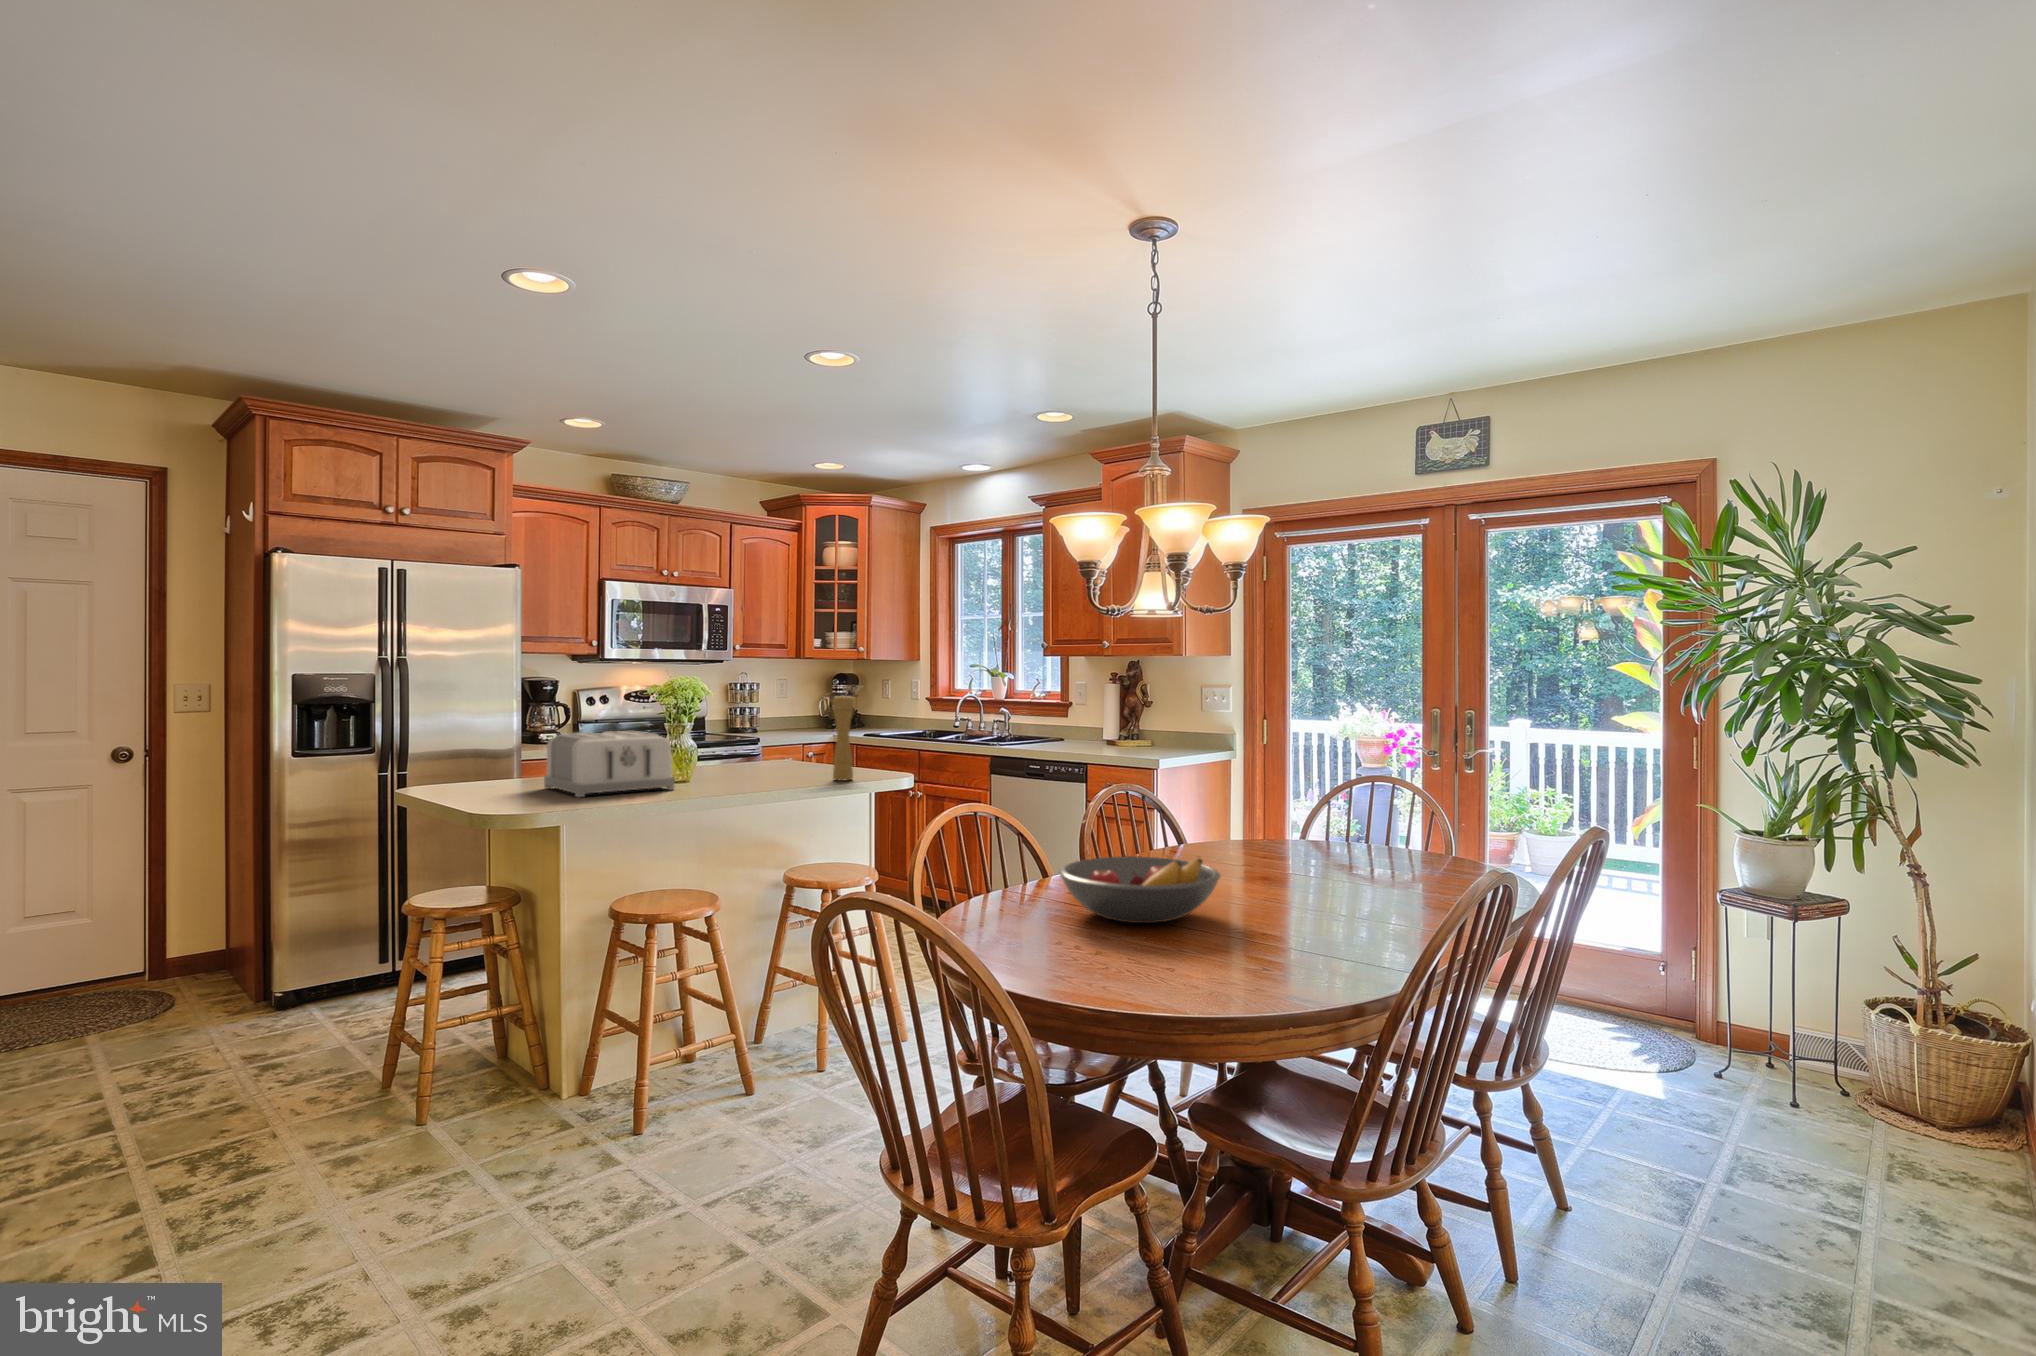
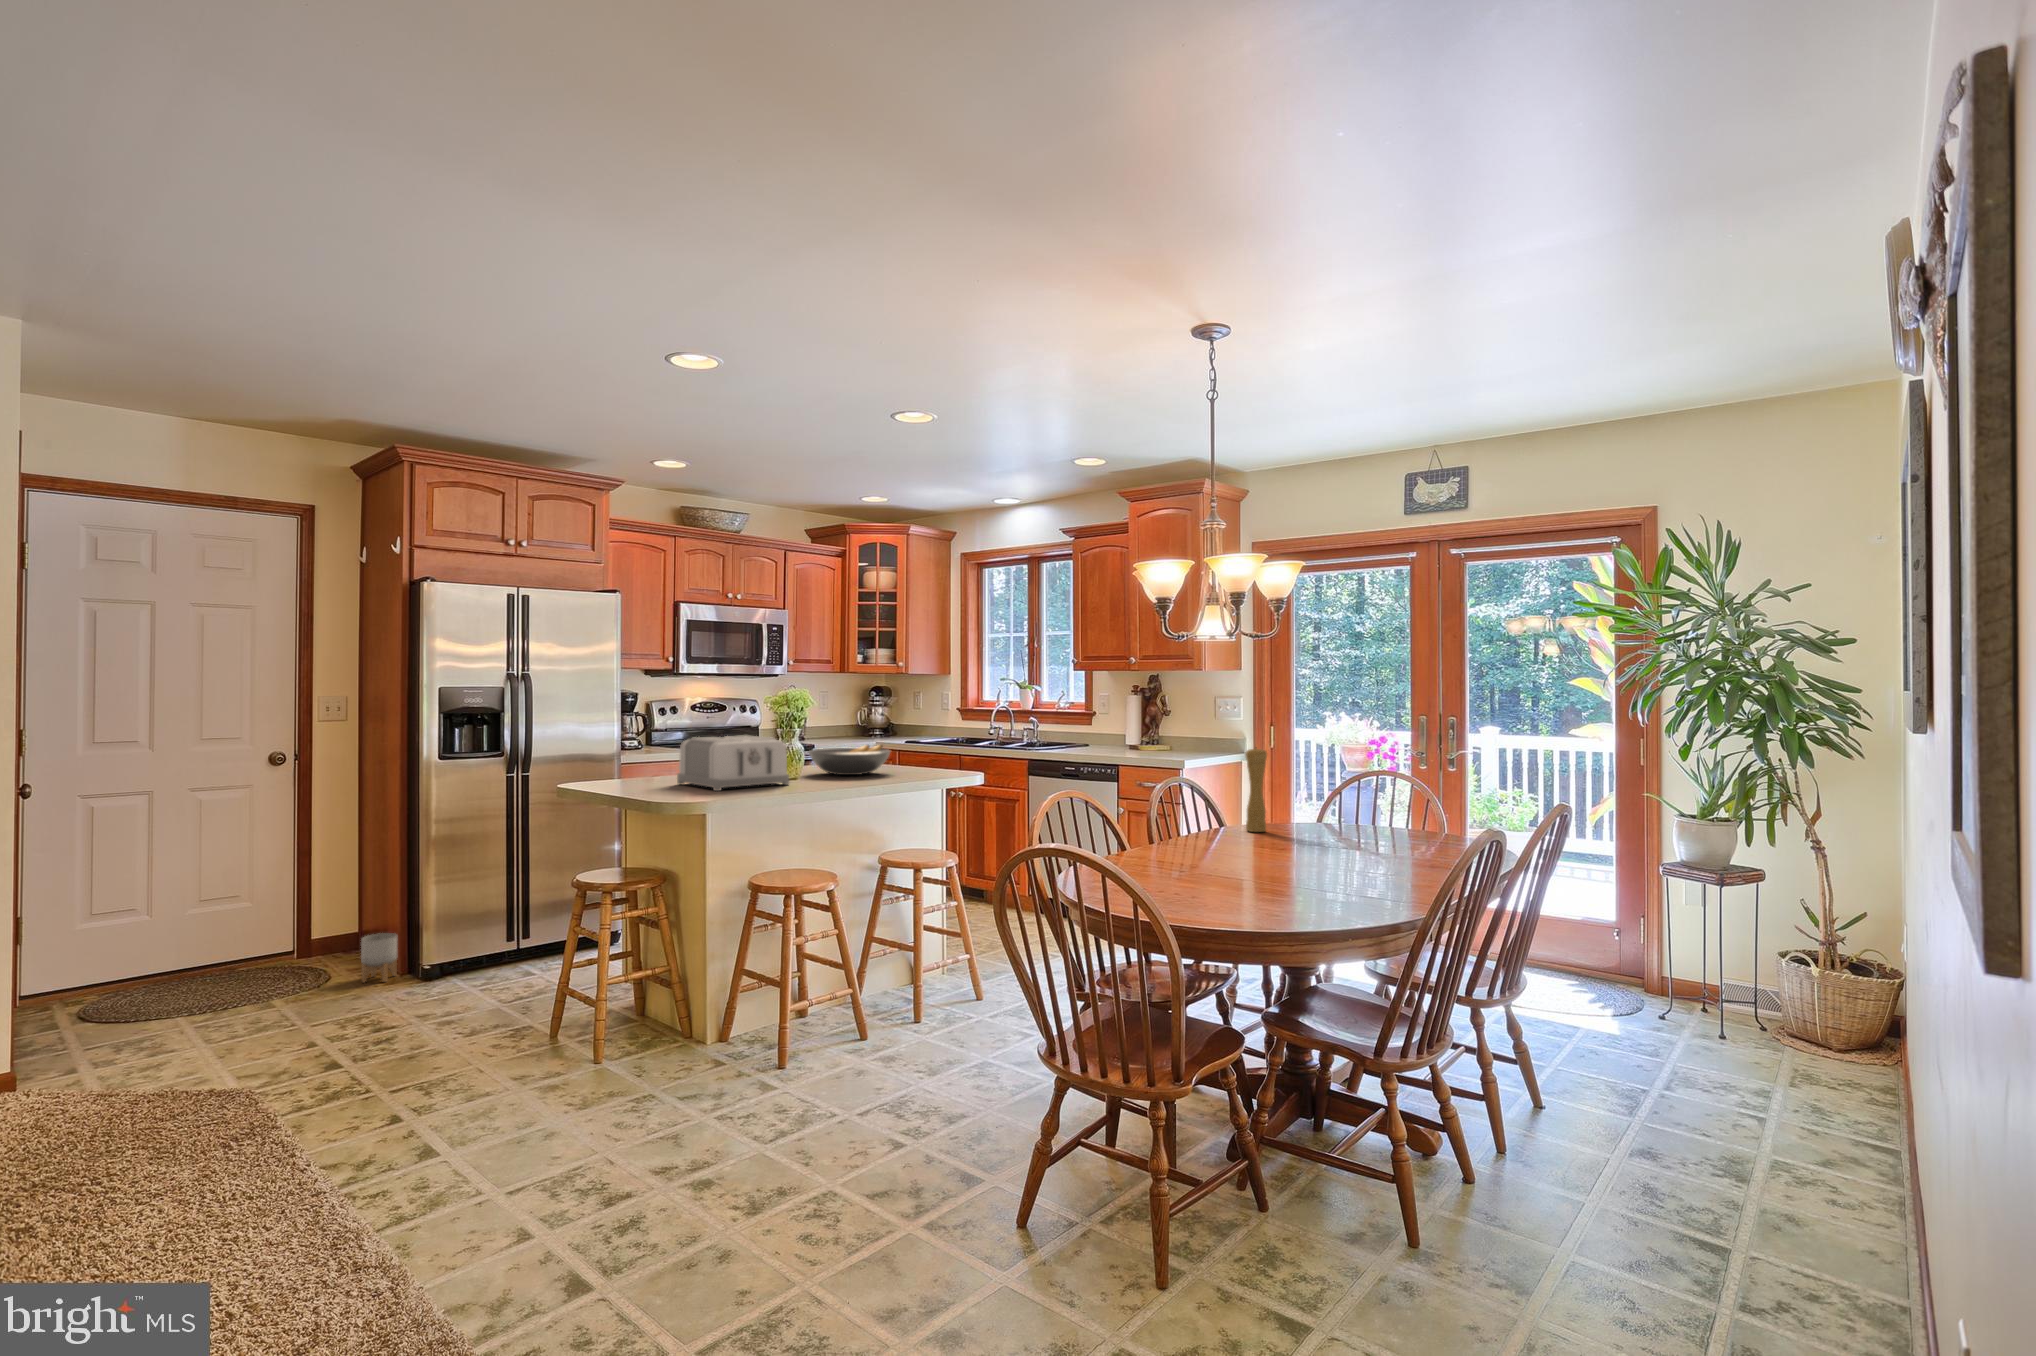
pepper mill: present [832,695,854,780] -> present [1246,748,1267,832]
fruit bowl: present [1059,856,1220,923] -> present [809,744,890,775]
planter: none [201,956,245,1014] -> present [361,933,397,983]

